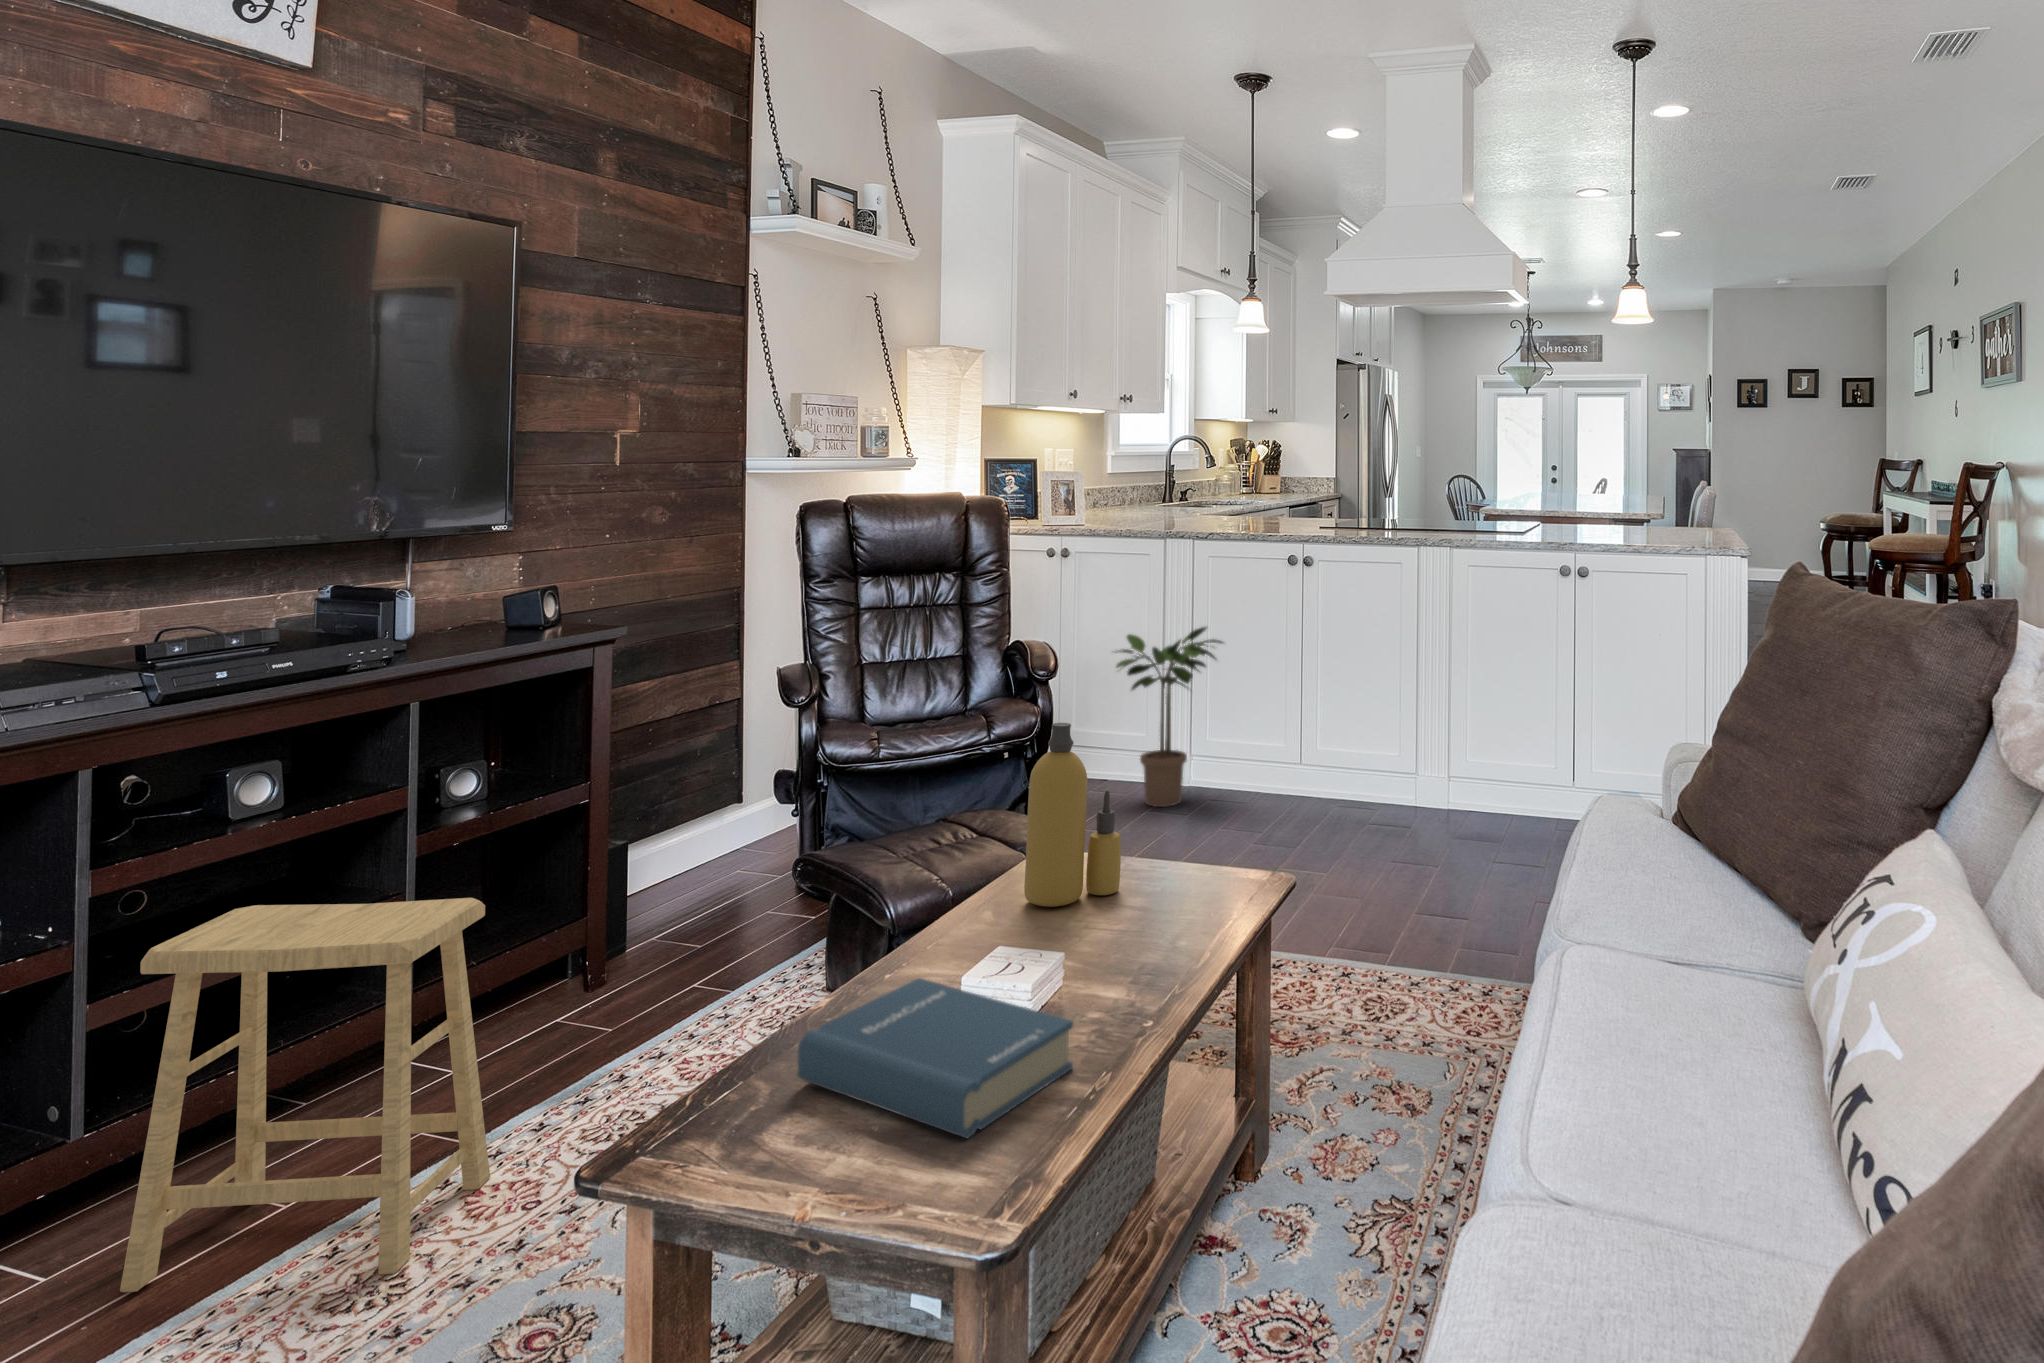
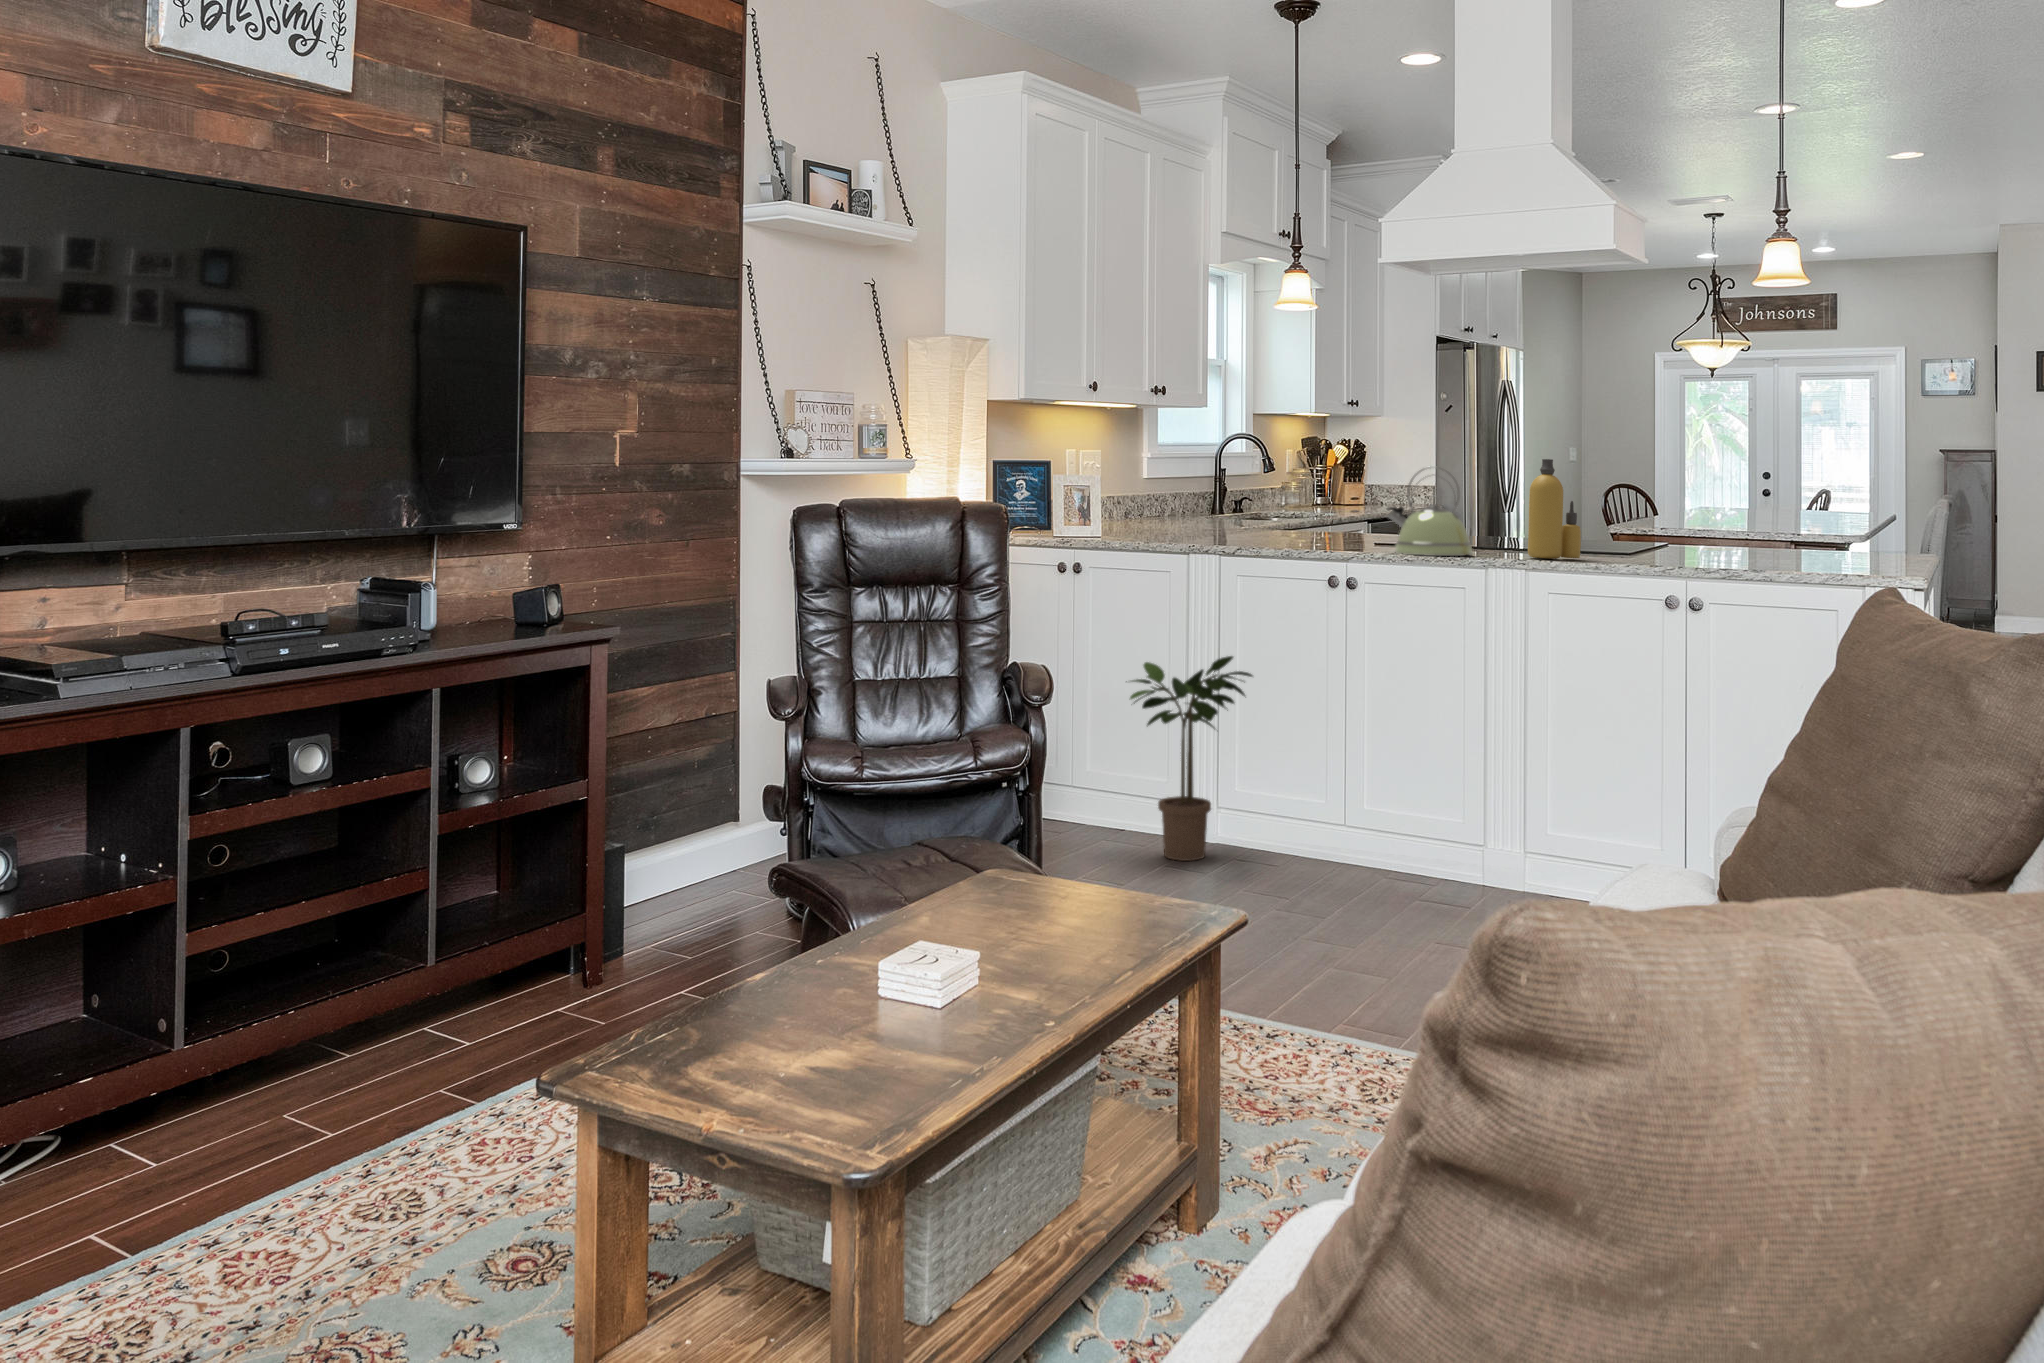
kettle: none [1335,462,1407,537] -> present [1387,466,1472,556]
bottle: present [1024,723,1121,907] -> present [1528,459,1581,559]
footstool: present [120,898,490,1292] -> none [211,861,493,1198]
hardback book: present [798,978,1073,1138] -> none [724,962,970,1097]

